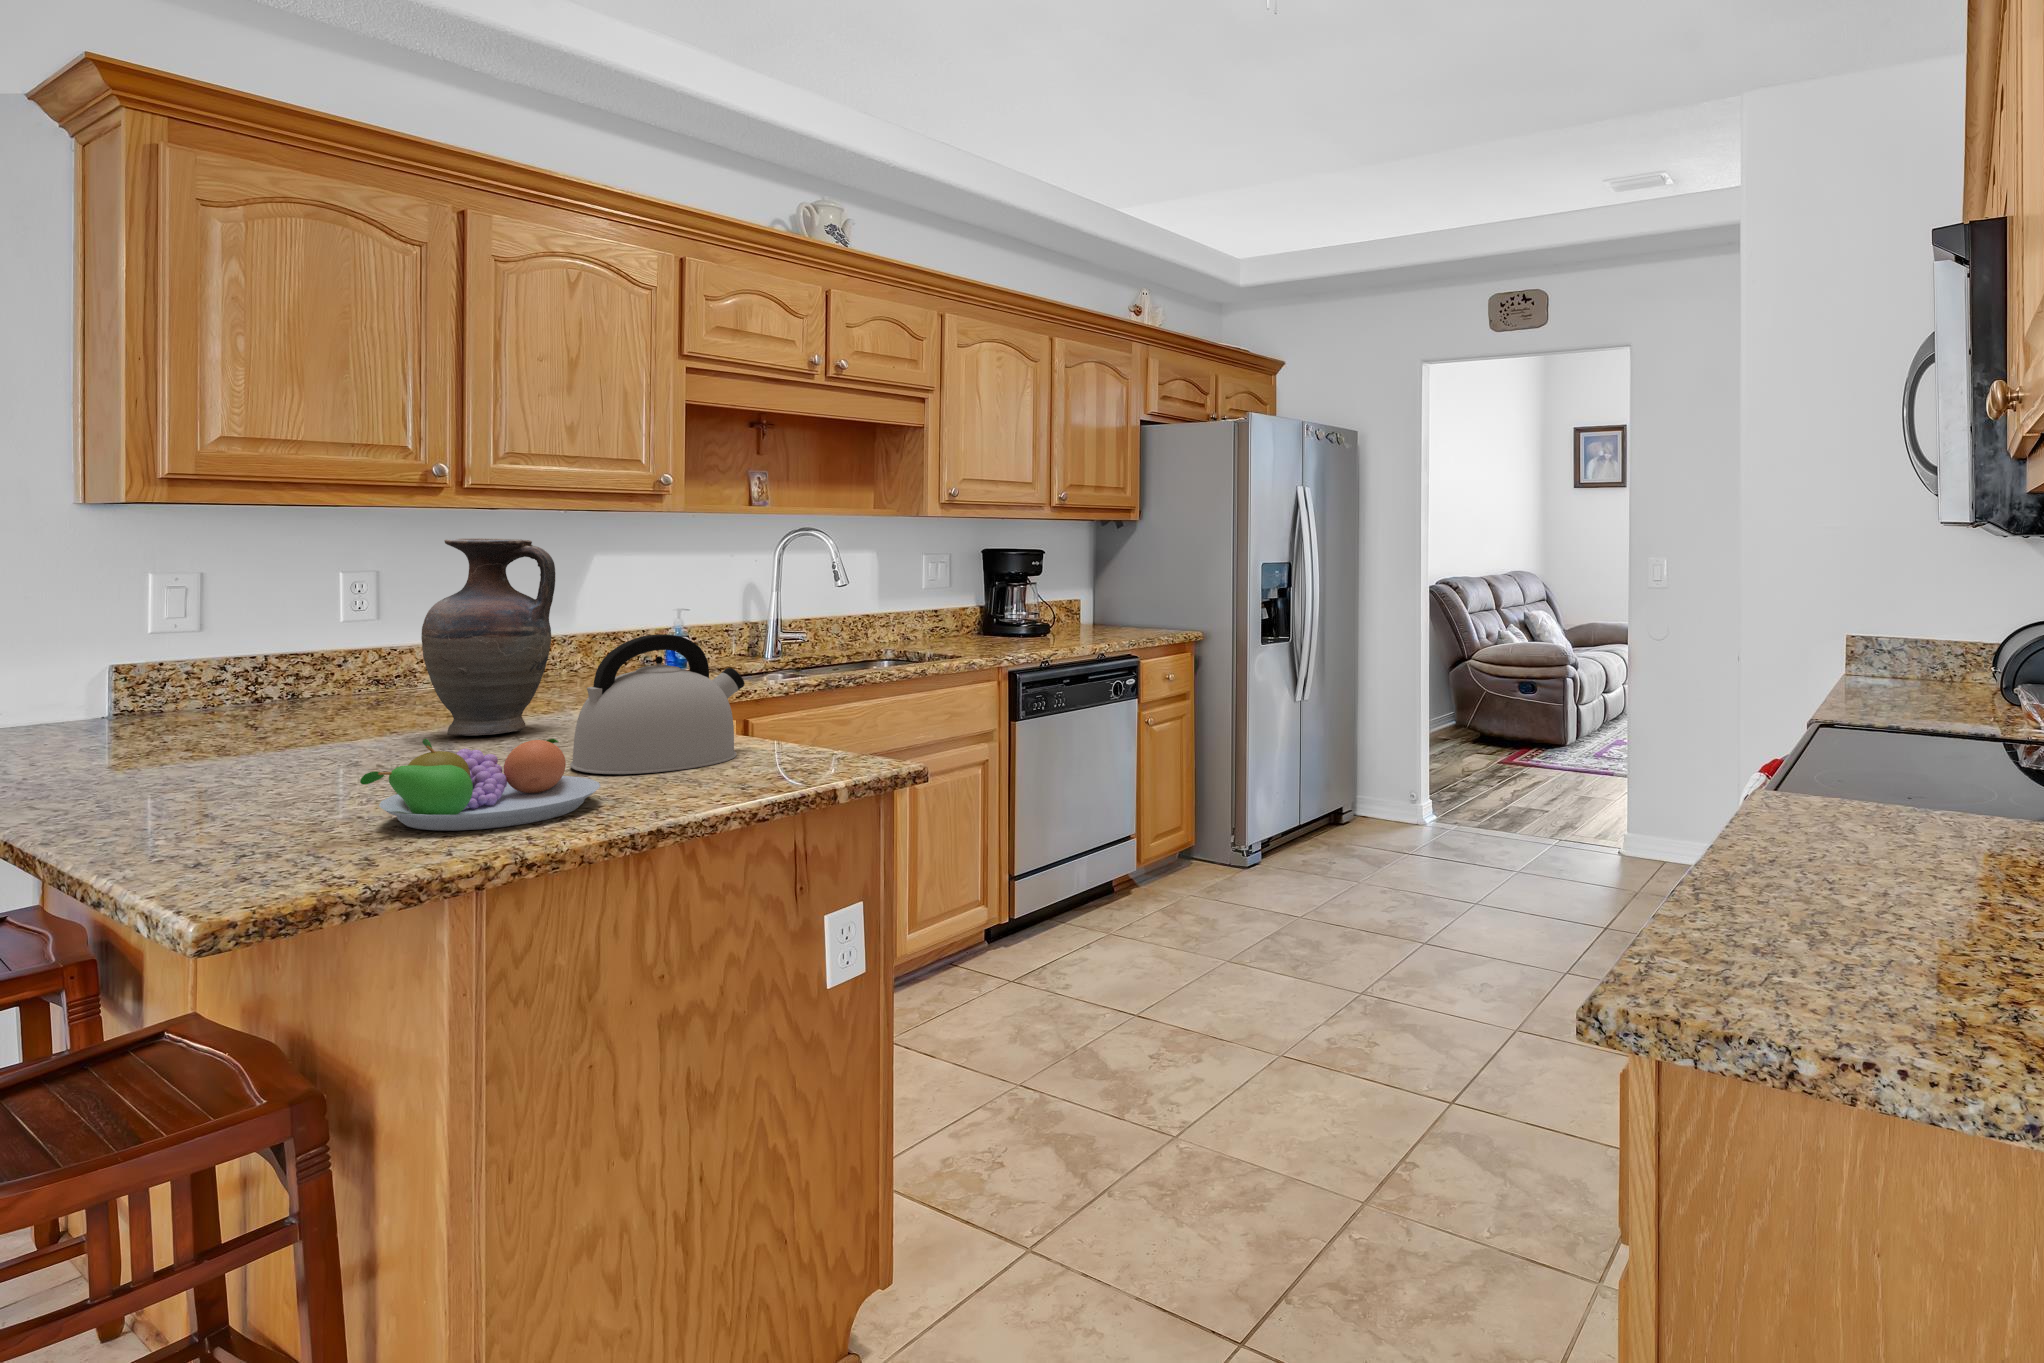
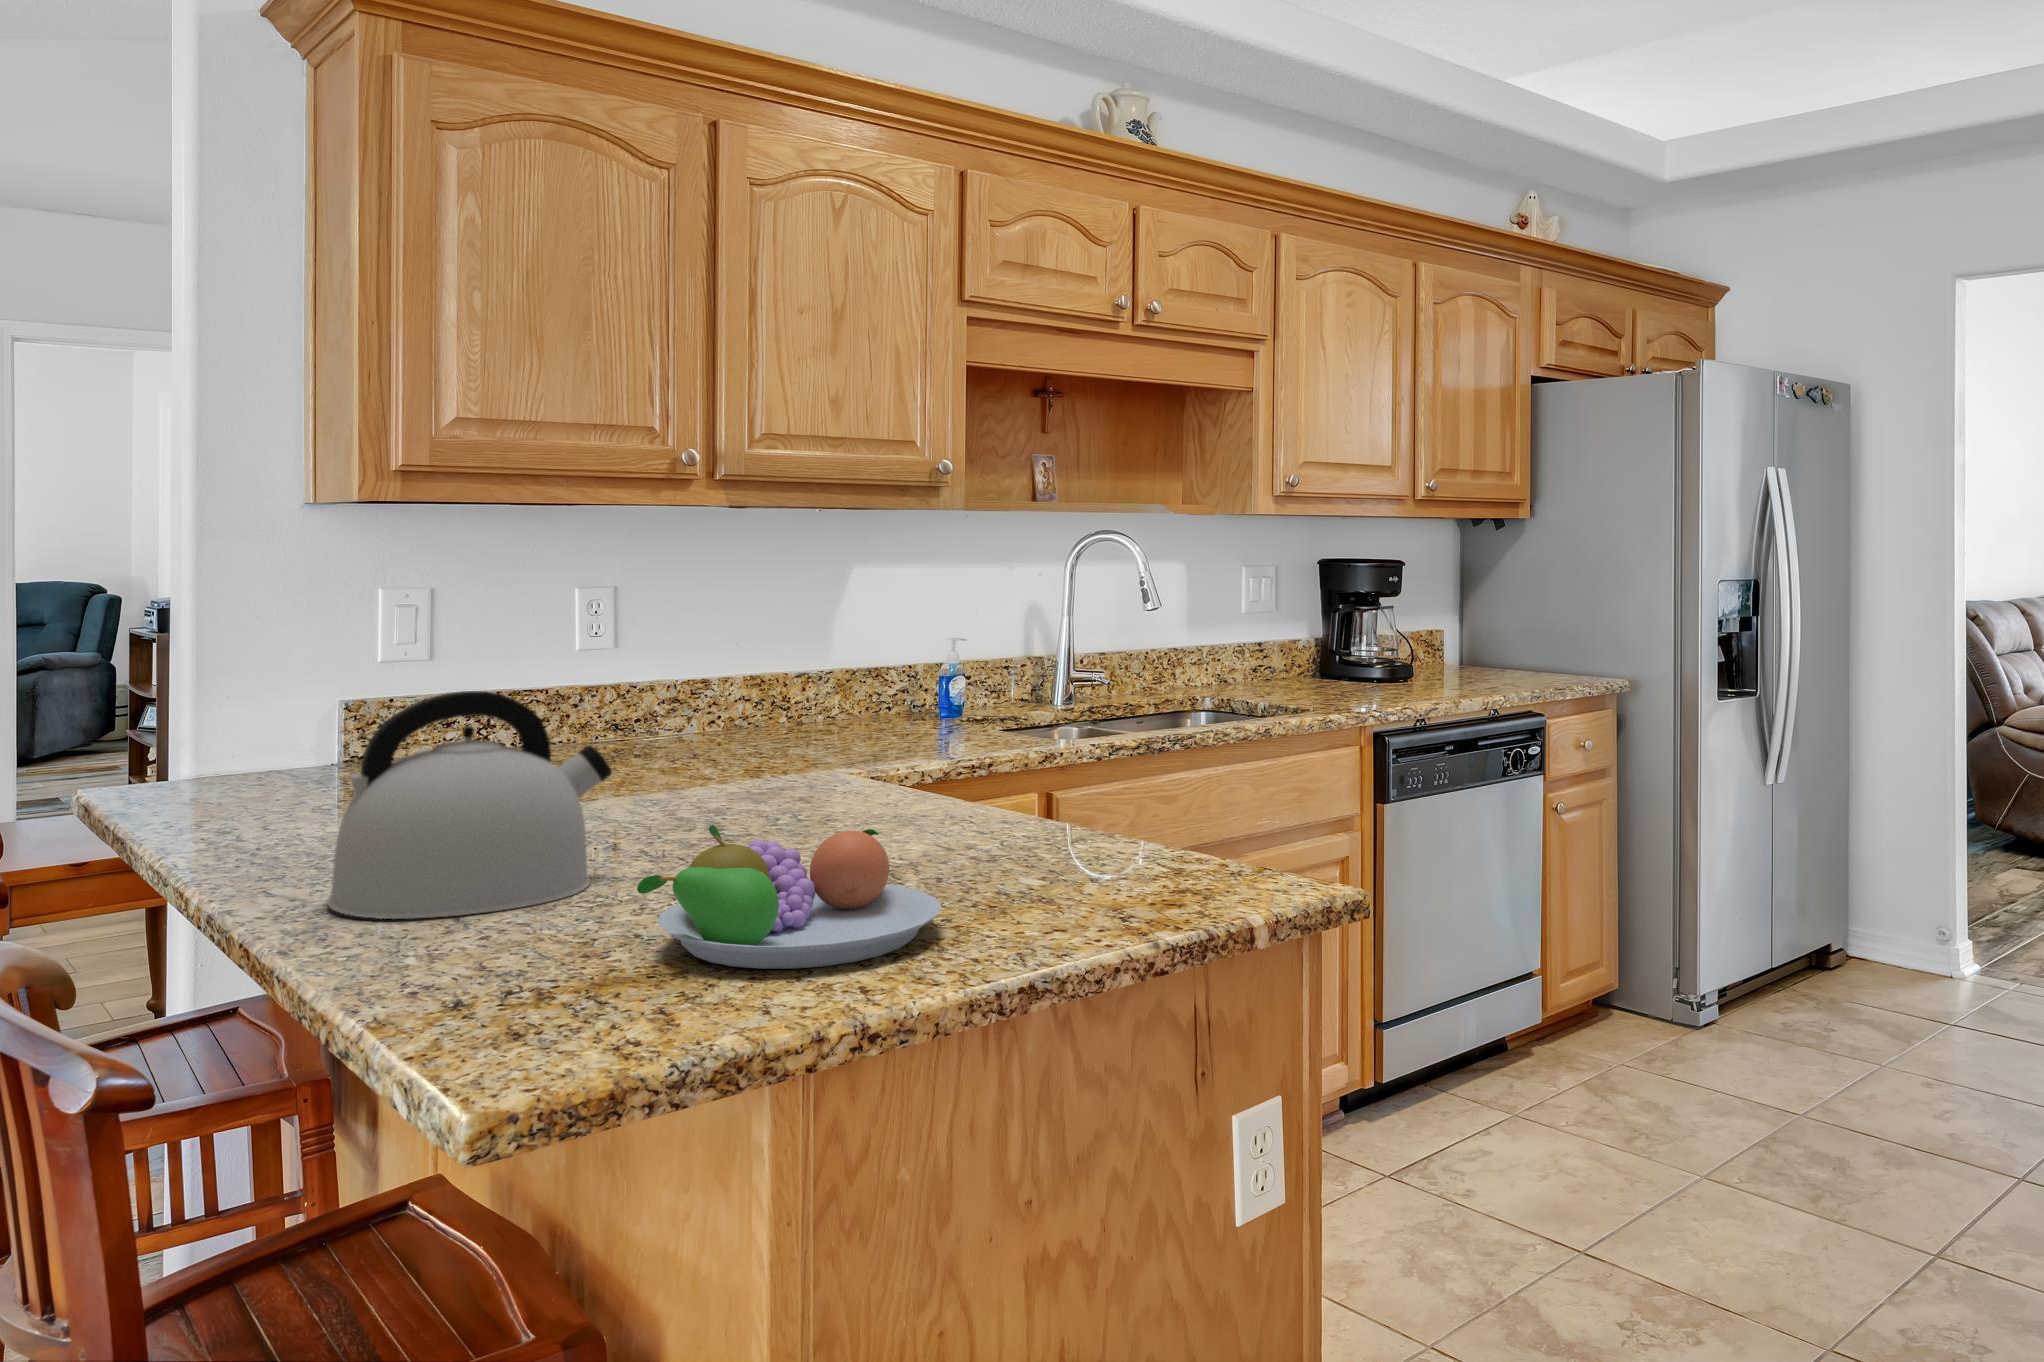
vase: present [421,538,555,735] -> none [681,542,837,806]
kettle: present [570,634,745,774] -> present [327,691,612,919]

